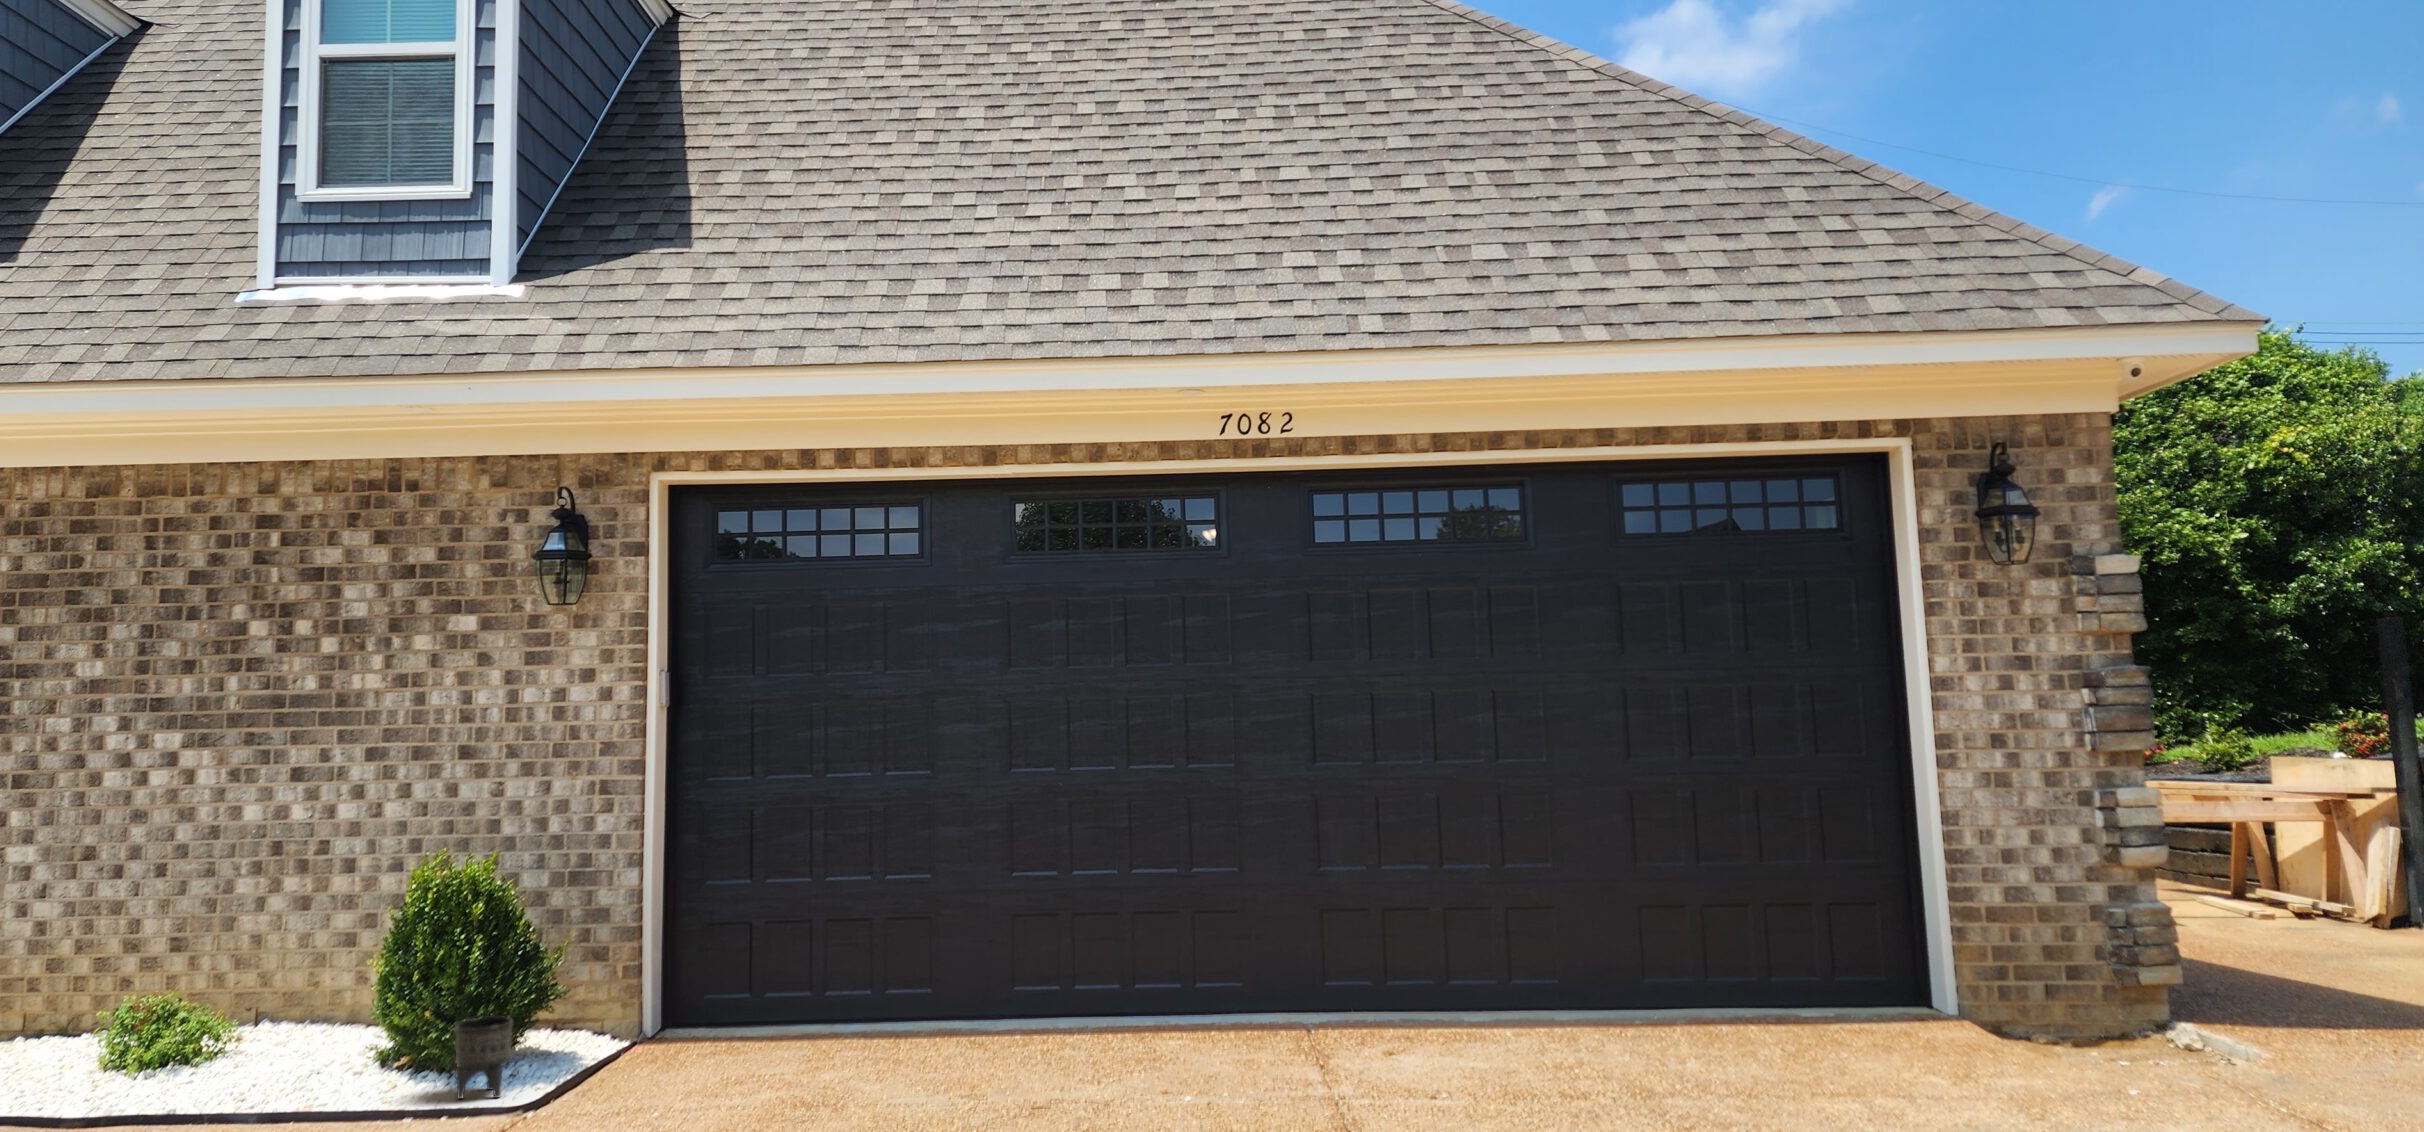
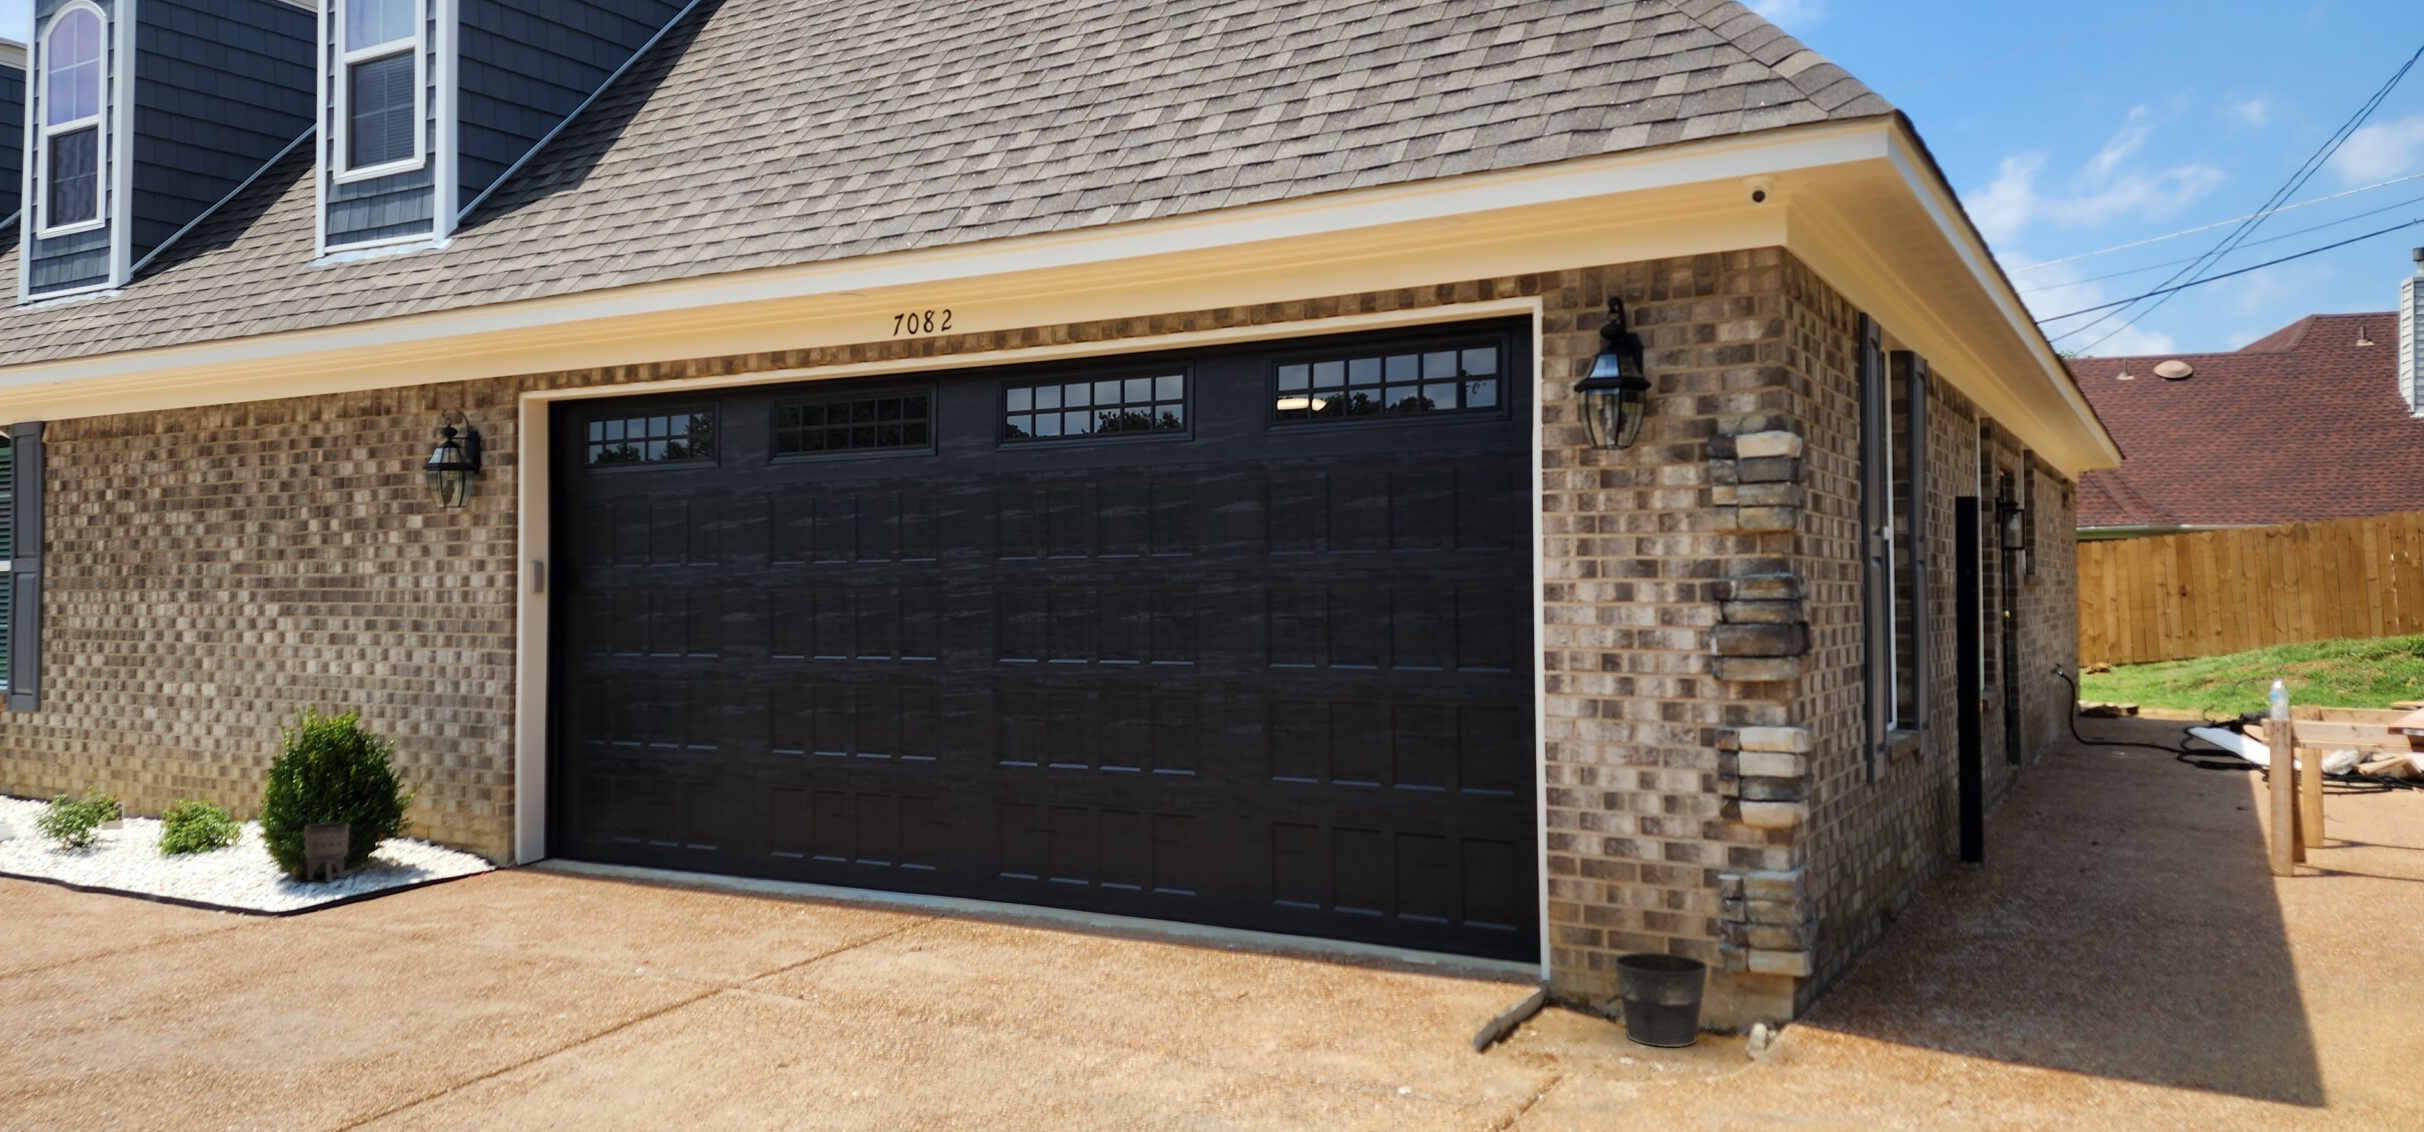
bucket: none [2050,978,2142,1056] -> present [1605,952,1708,1047]

